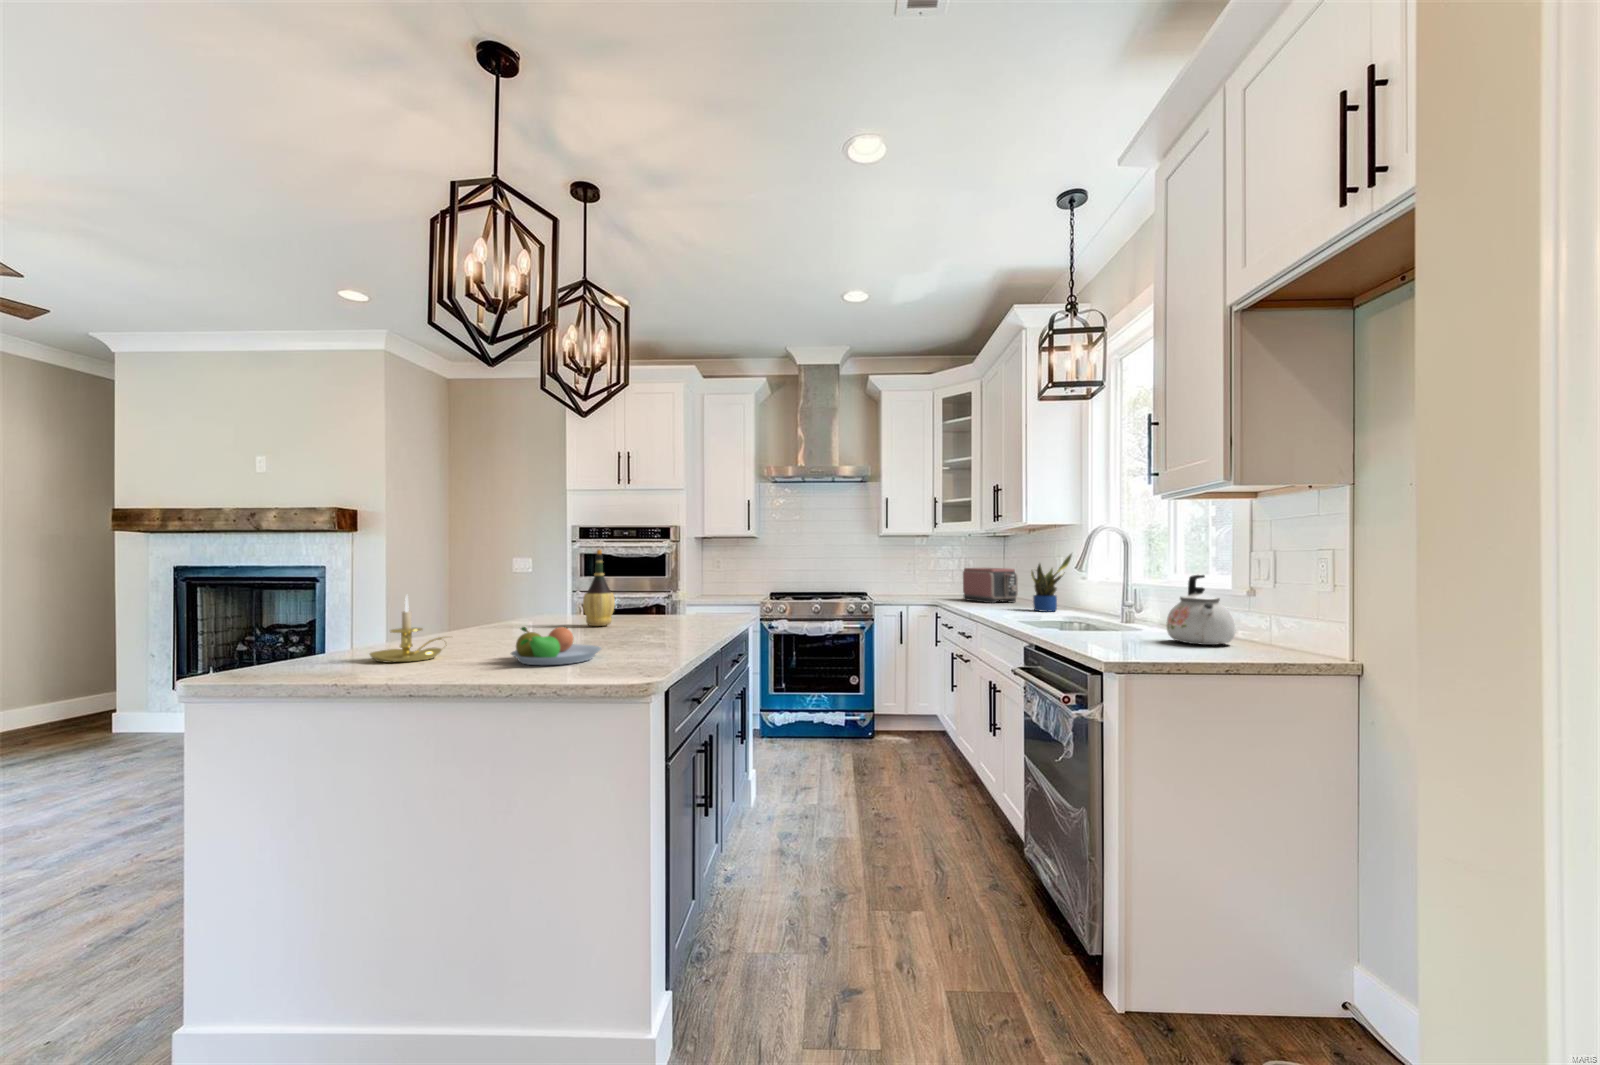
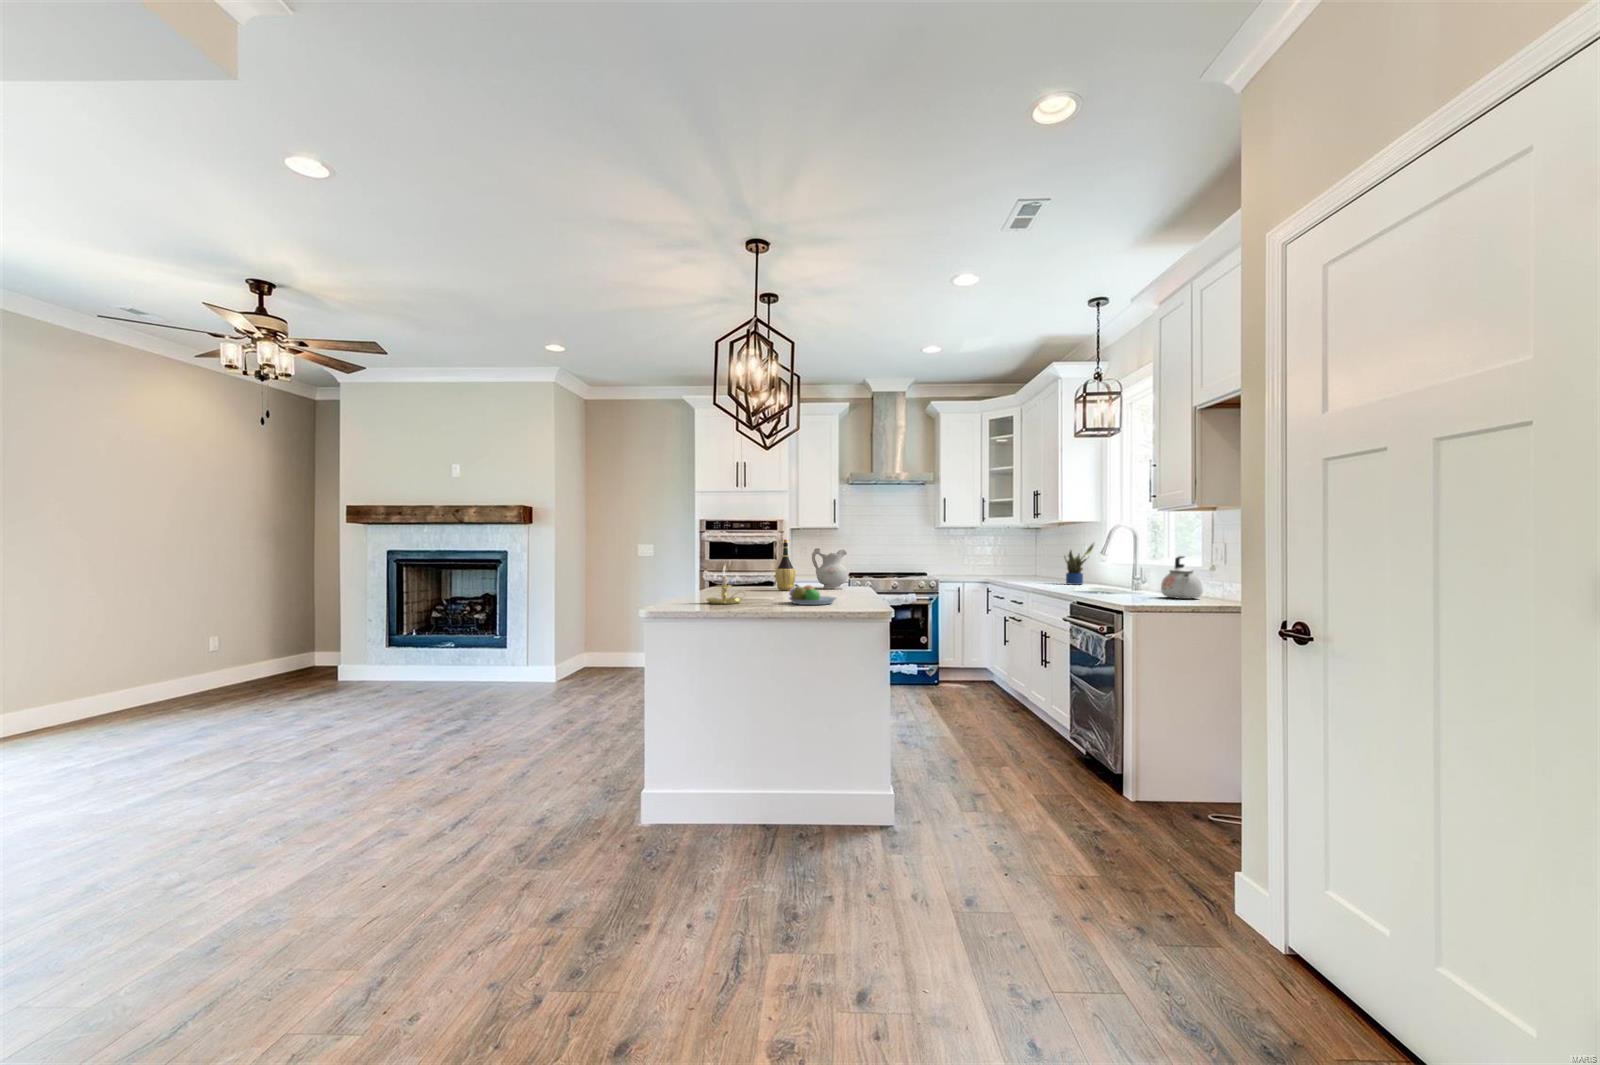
ceramic pitcher: none [649,562,702,623] -> present [812,548,848,589]
toaster: present [963,568,1018,603] -> none [1007,554,1050,580]

